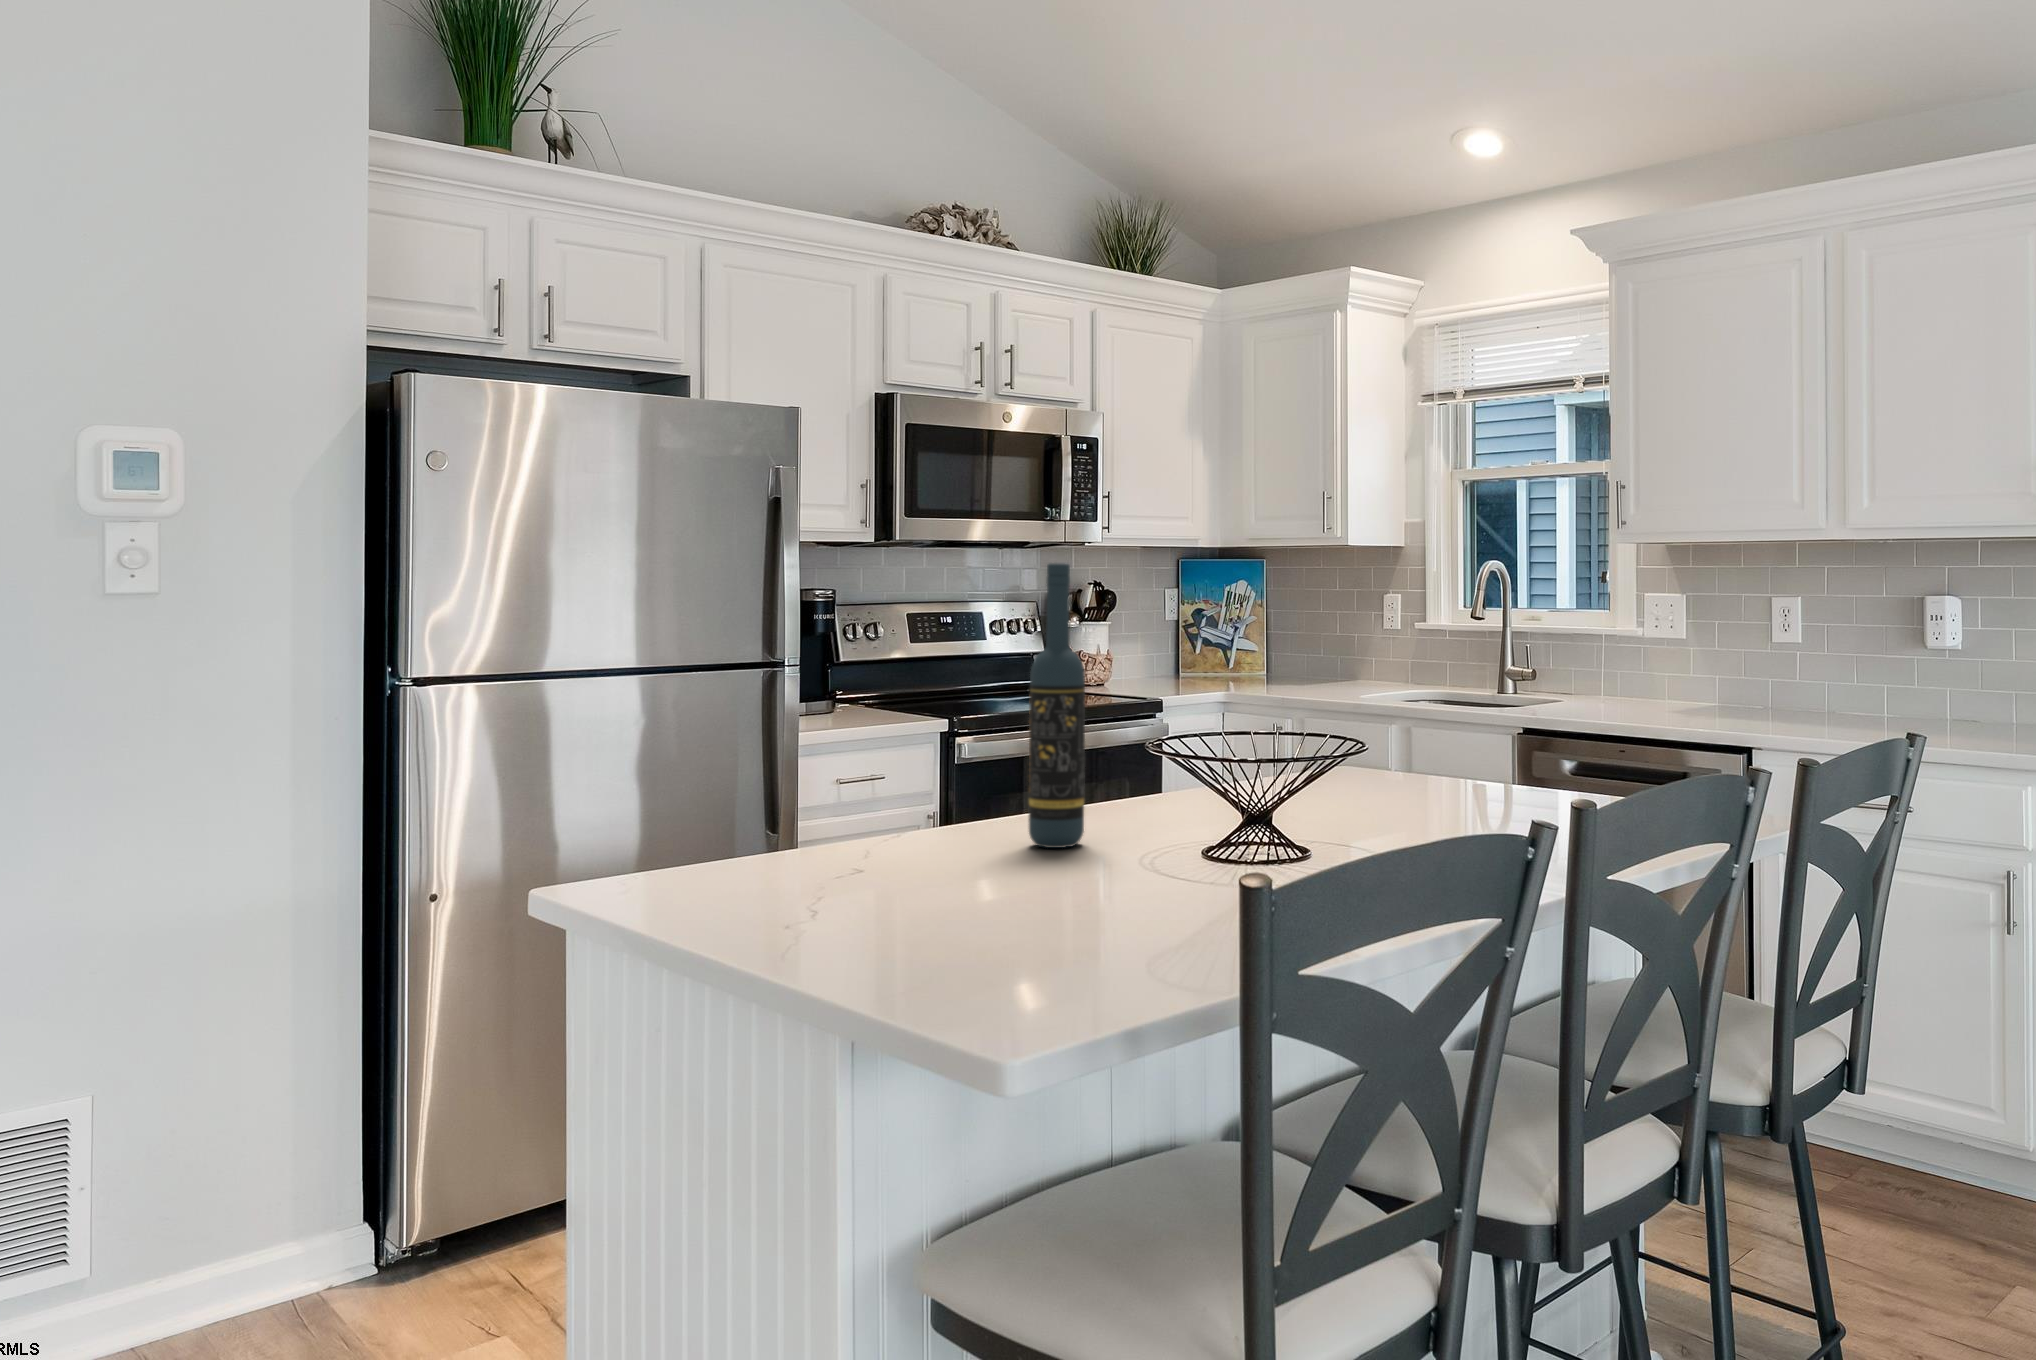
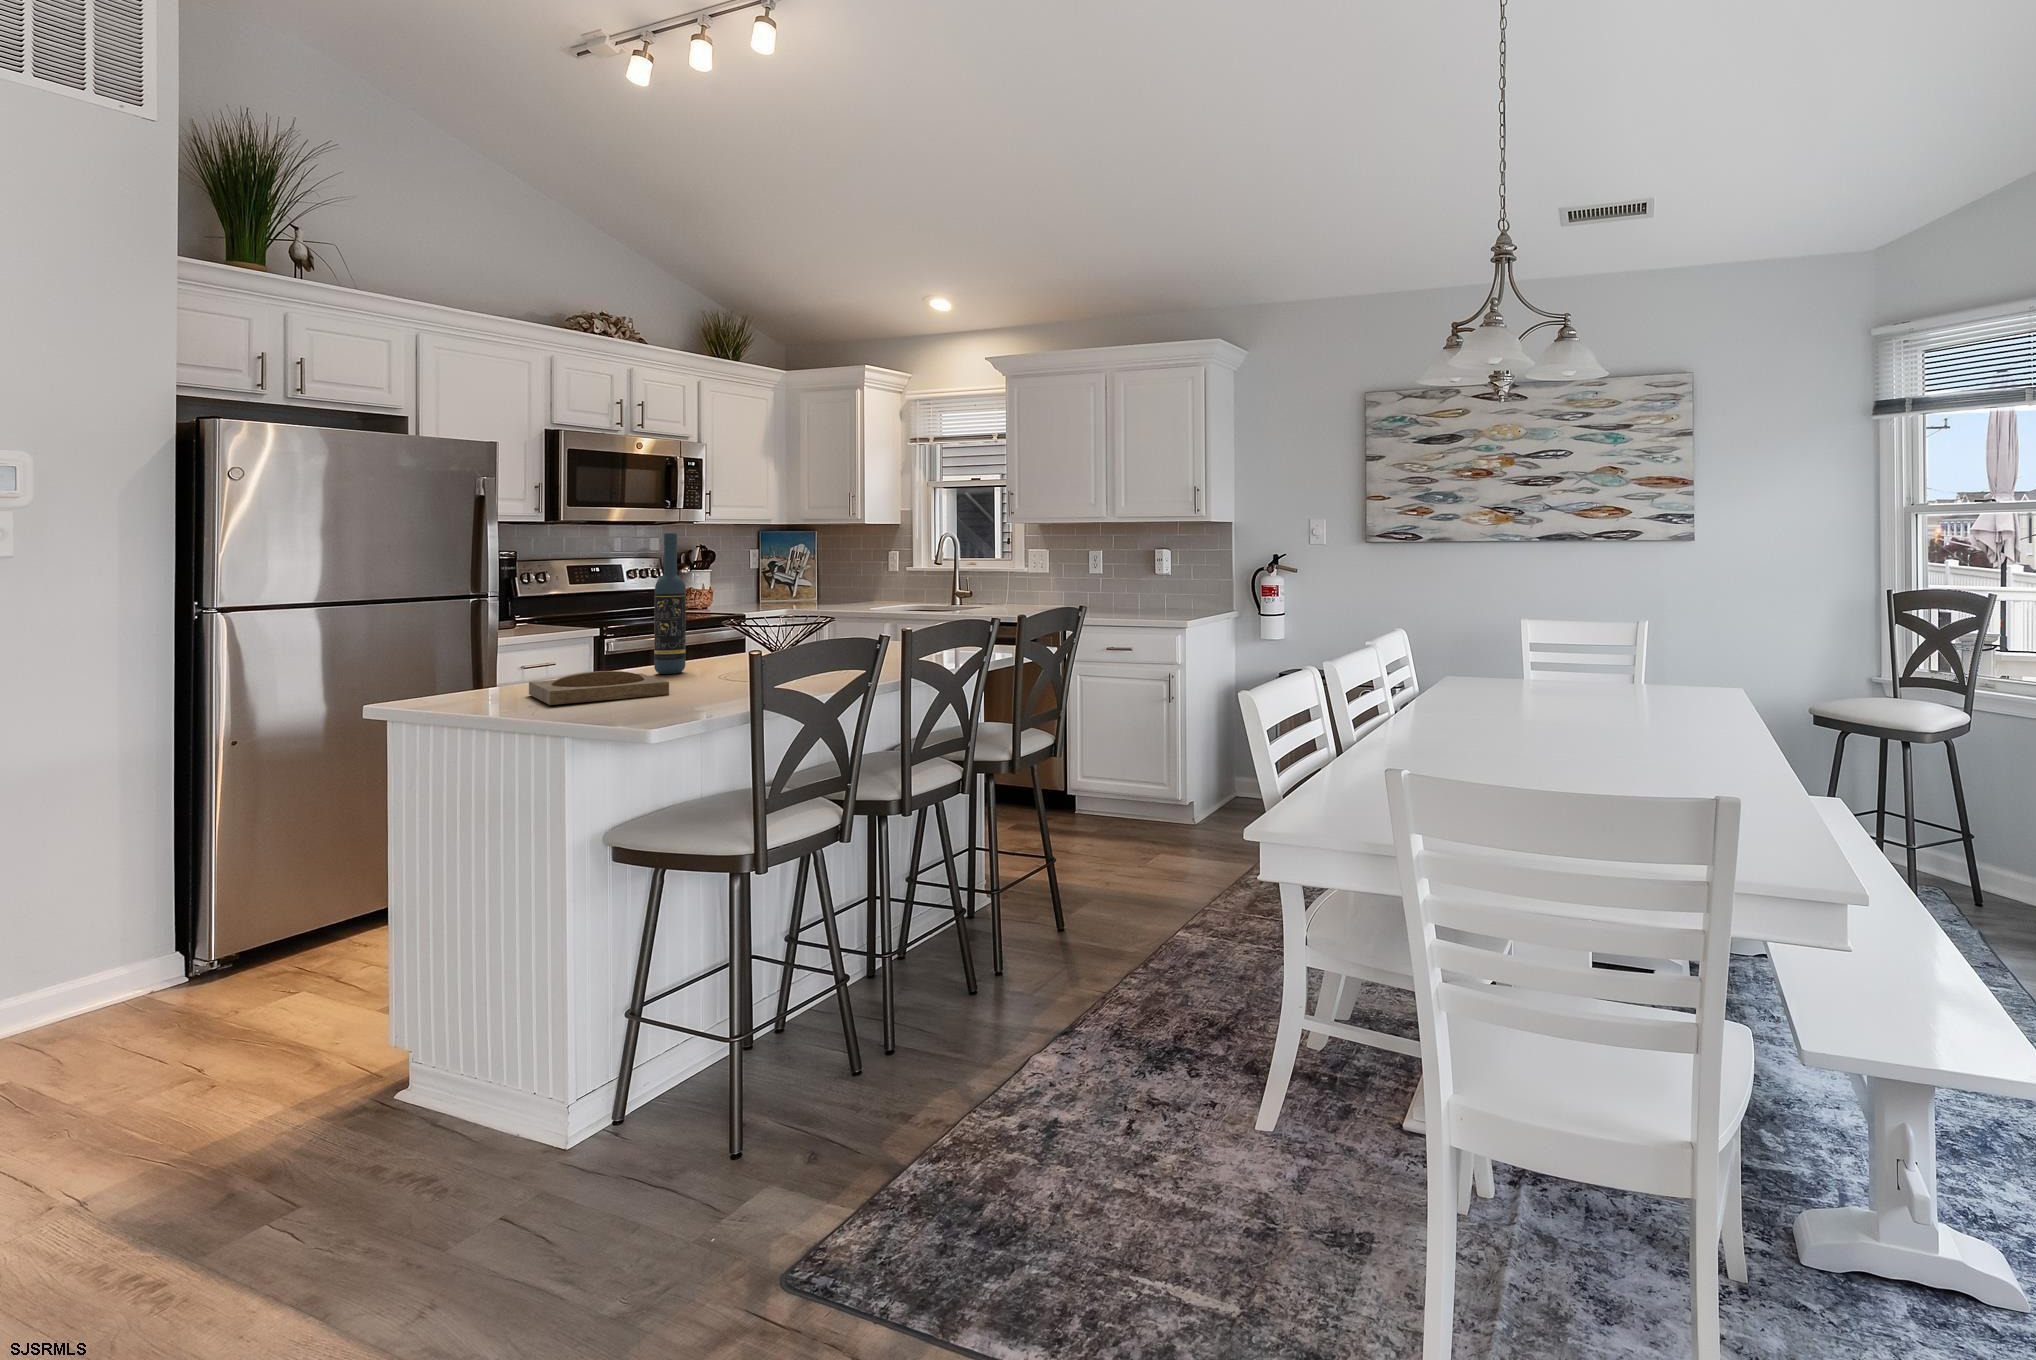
tray: none [804,855,1058,938] -> present [529,671,669,705]

